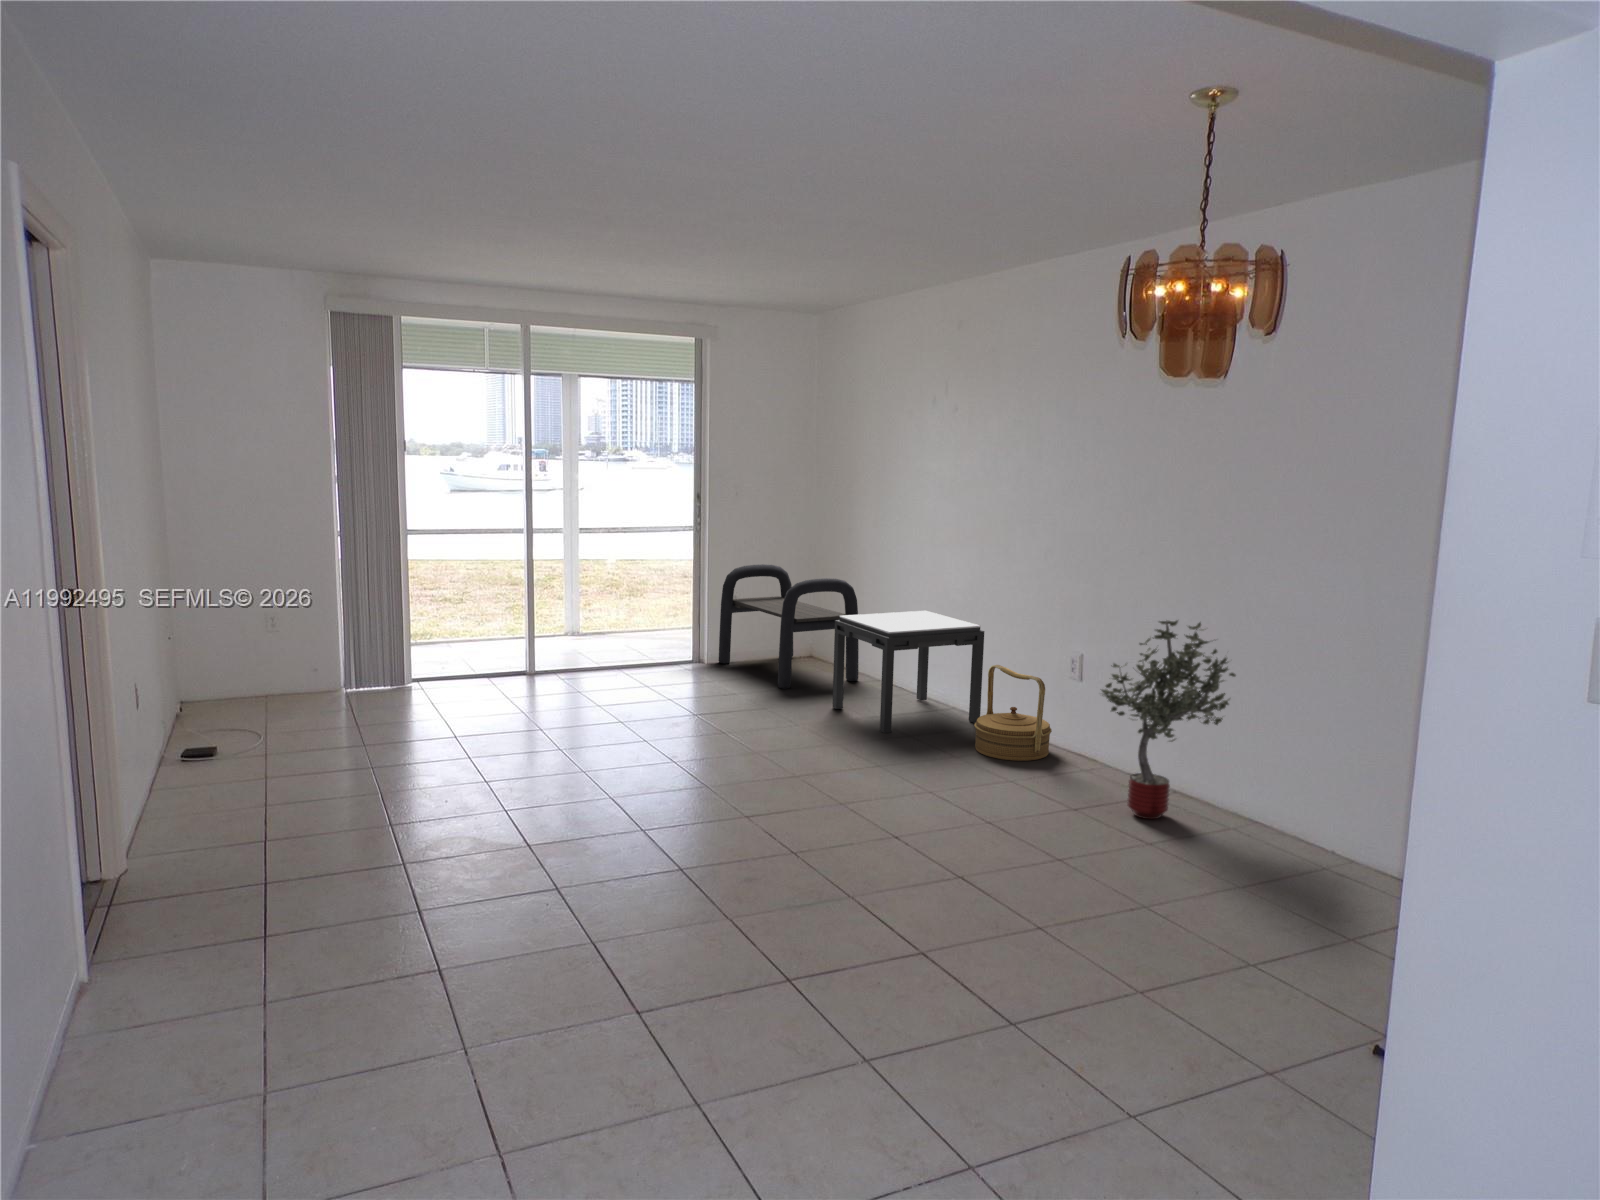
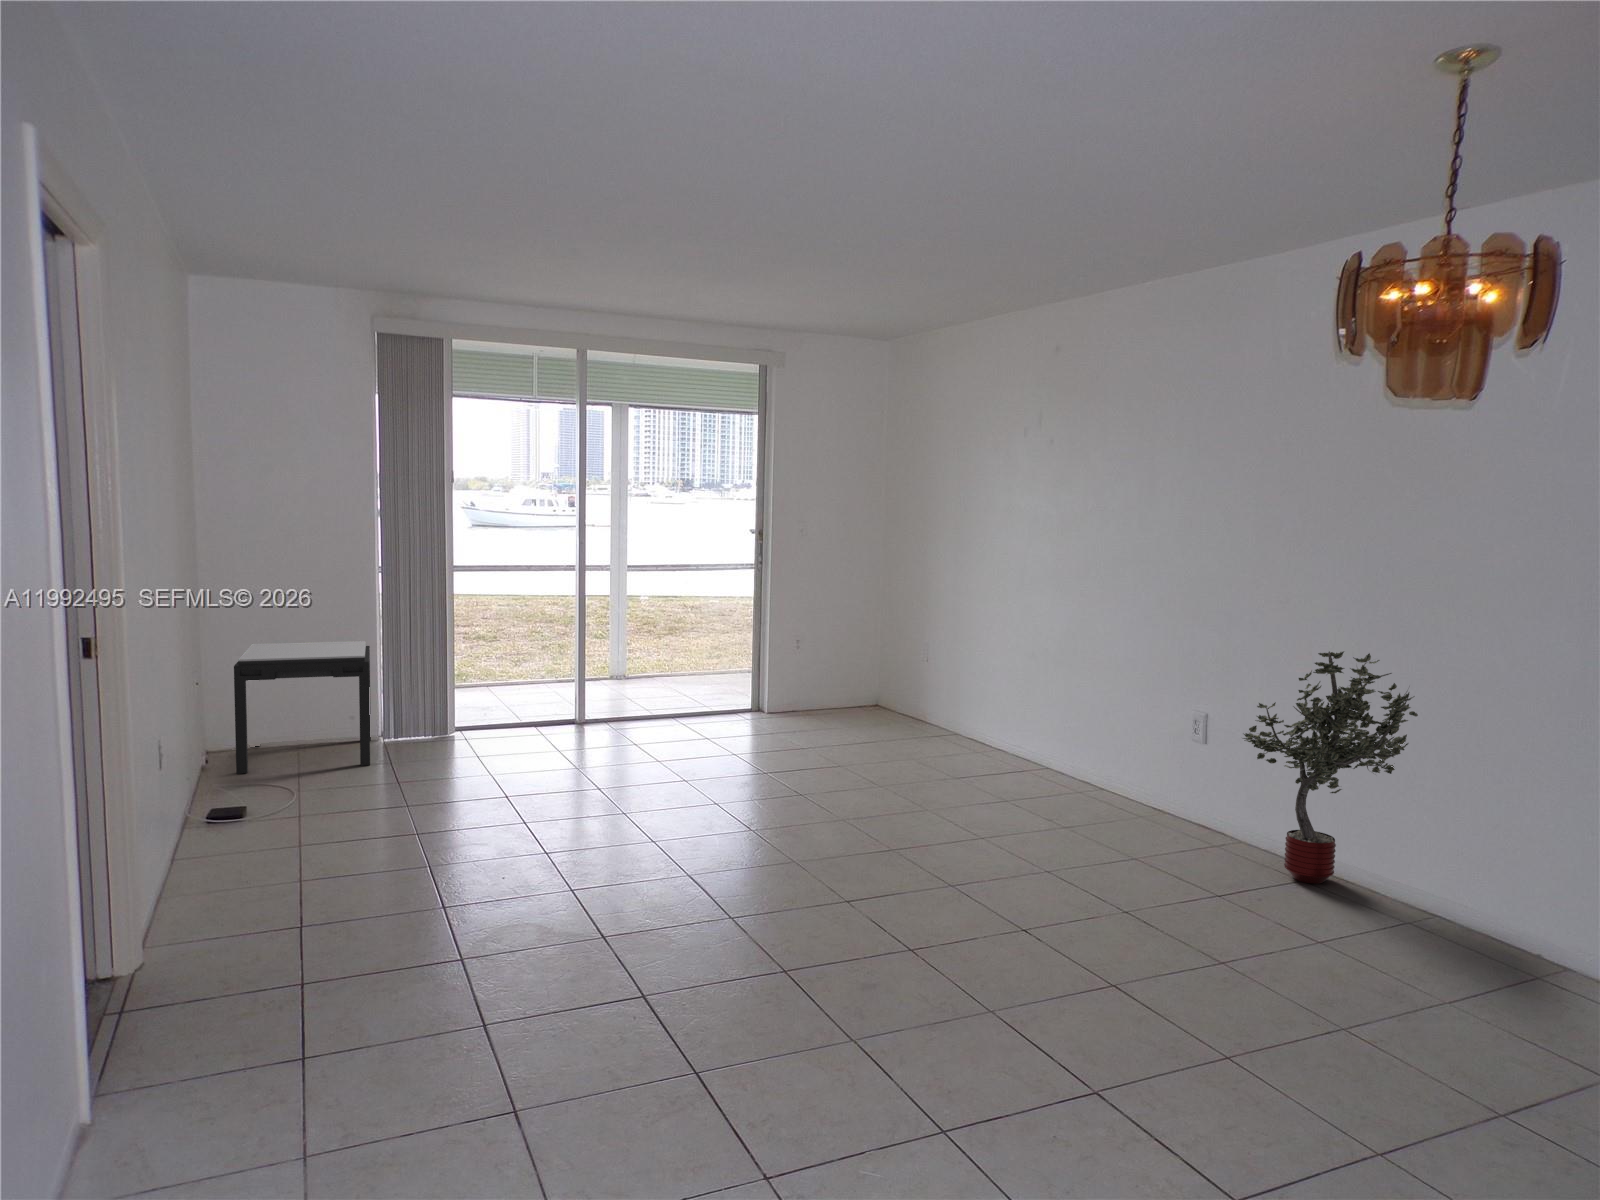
bench: present [719,564,859,689] -> none [781,606,937,738]
side table: present [833,611,984,733] -> present [234,641,371,774]
woven basket: present [974,665,1052,761] -> none [1085,709,1174,817]

